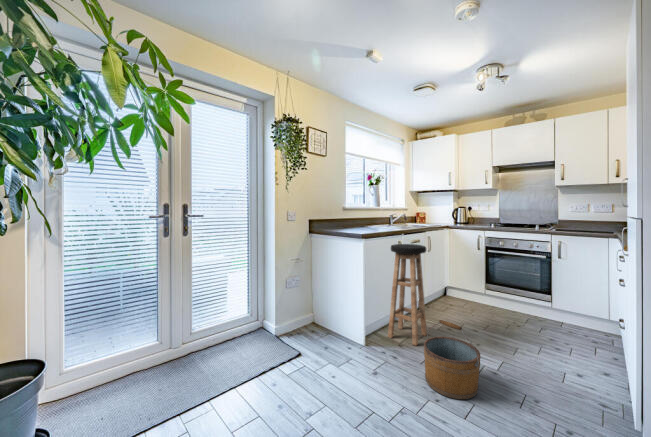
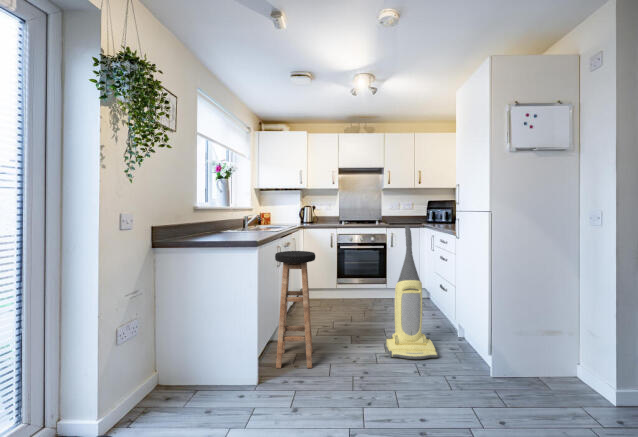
vacuum cleaner: none [505,225,573,382] -> present [386,225,438,359]
bucket: present [424,320,480,399] -> none [340,333,398,415]

